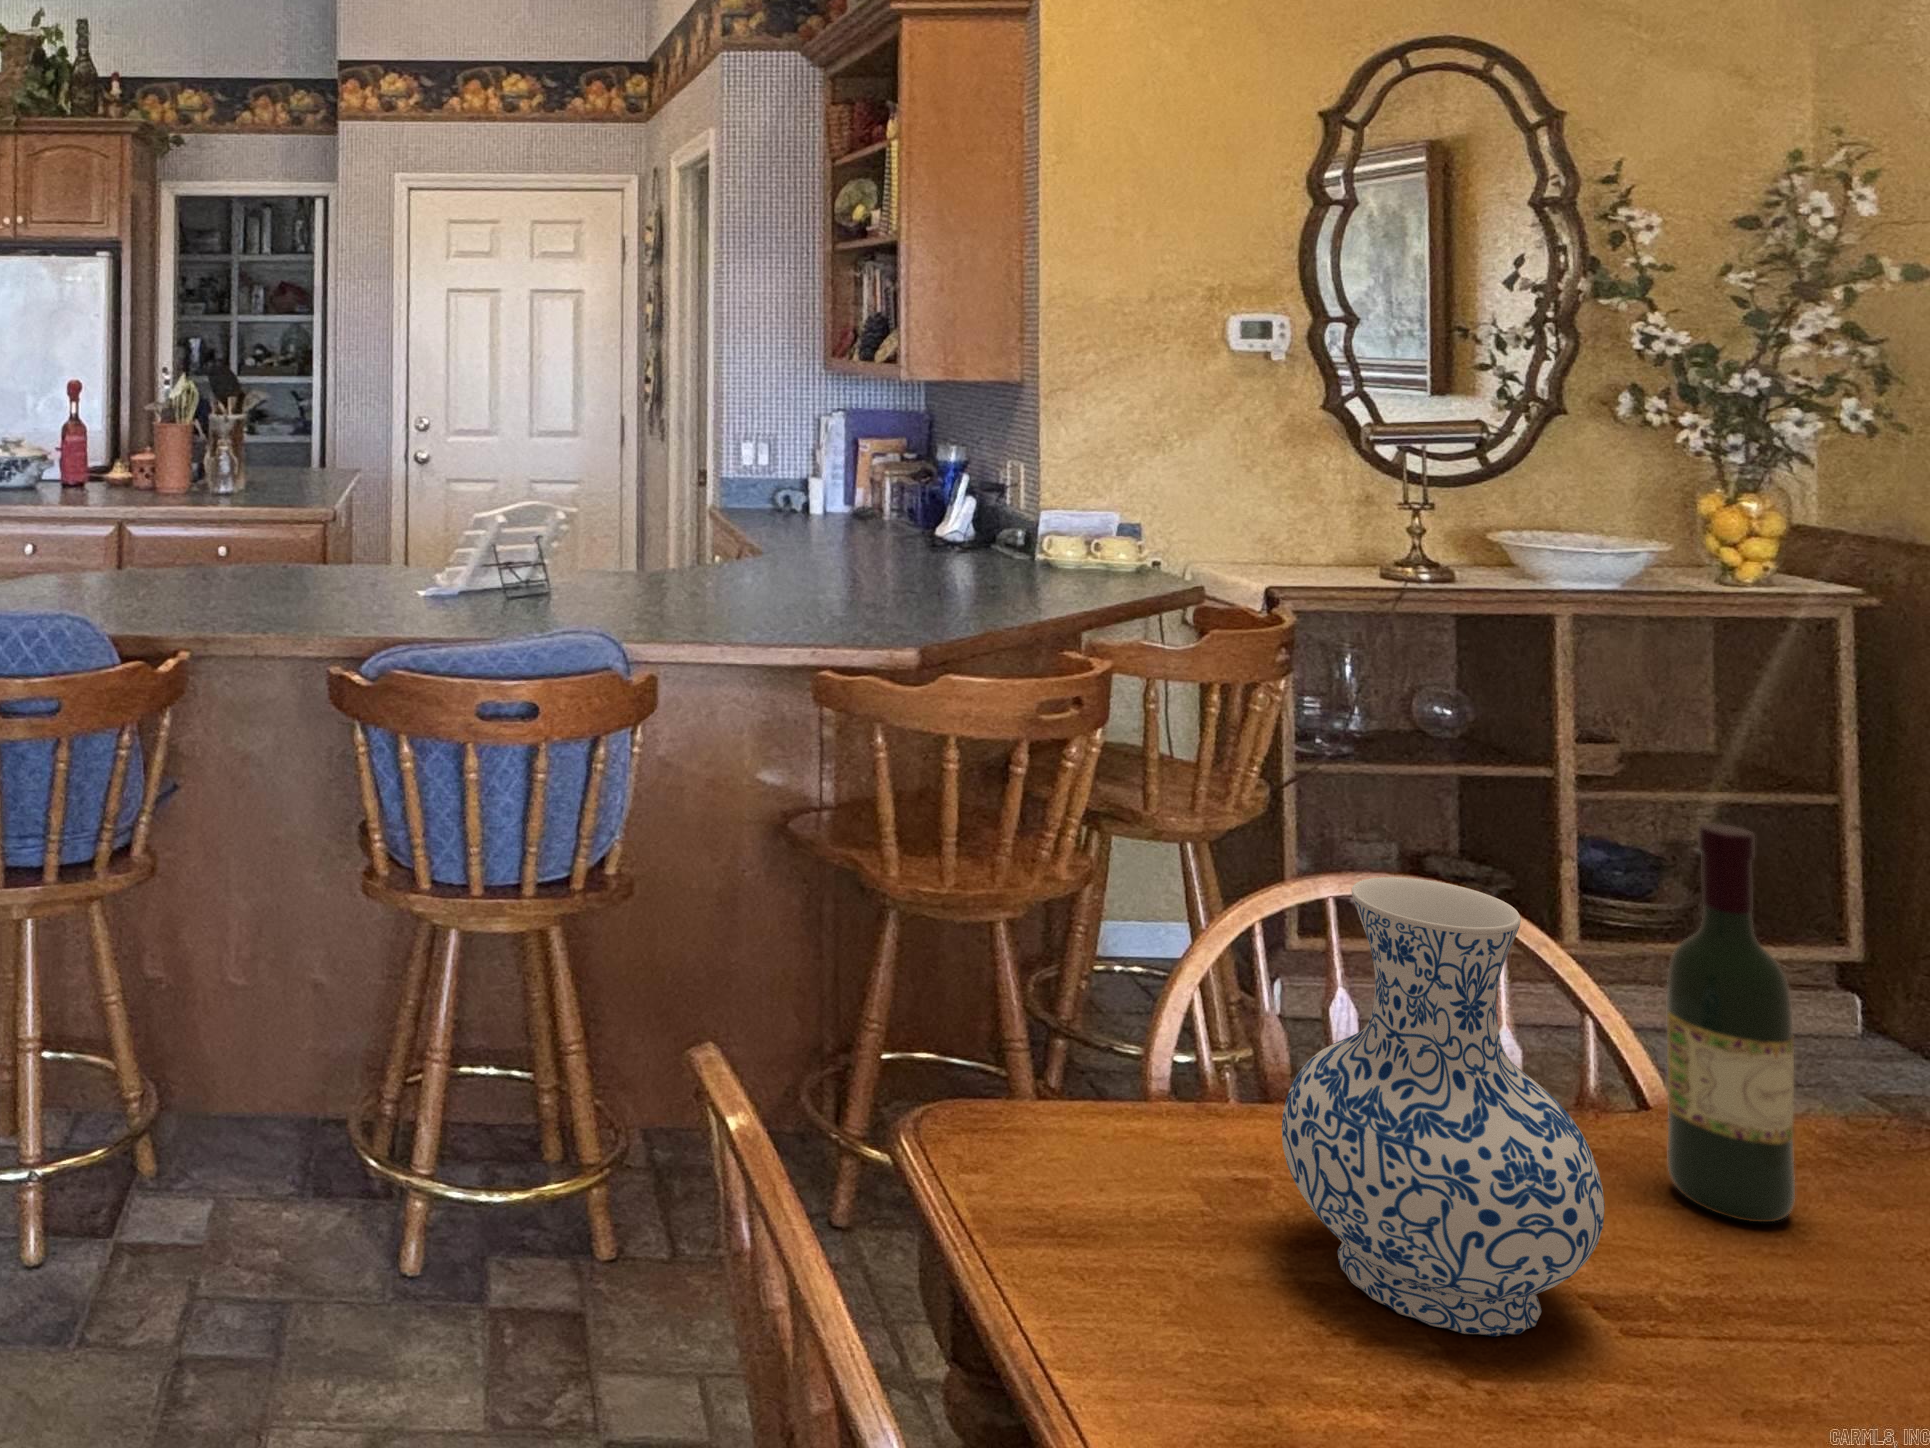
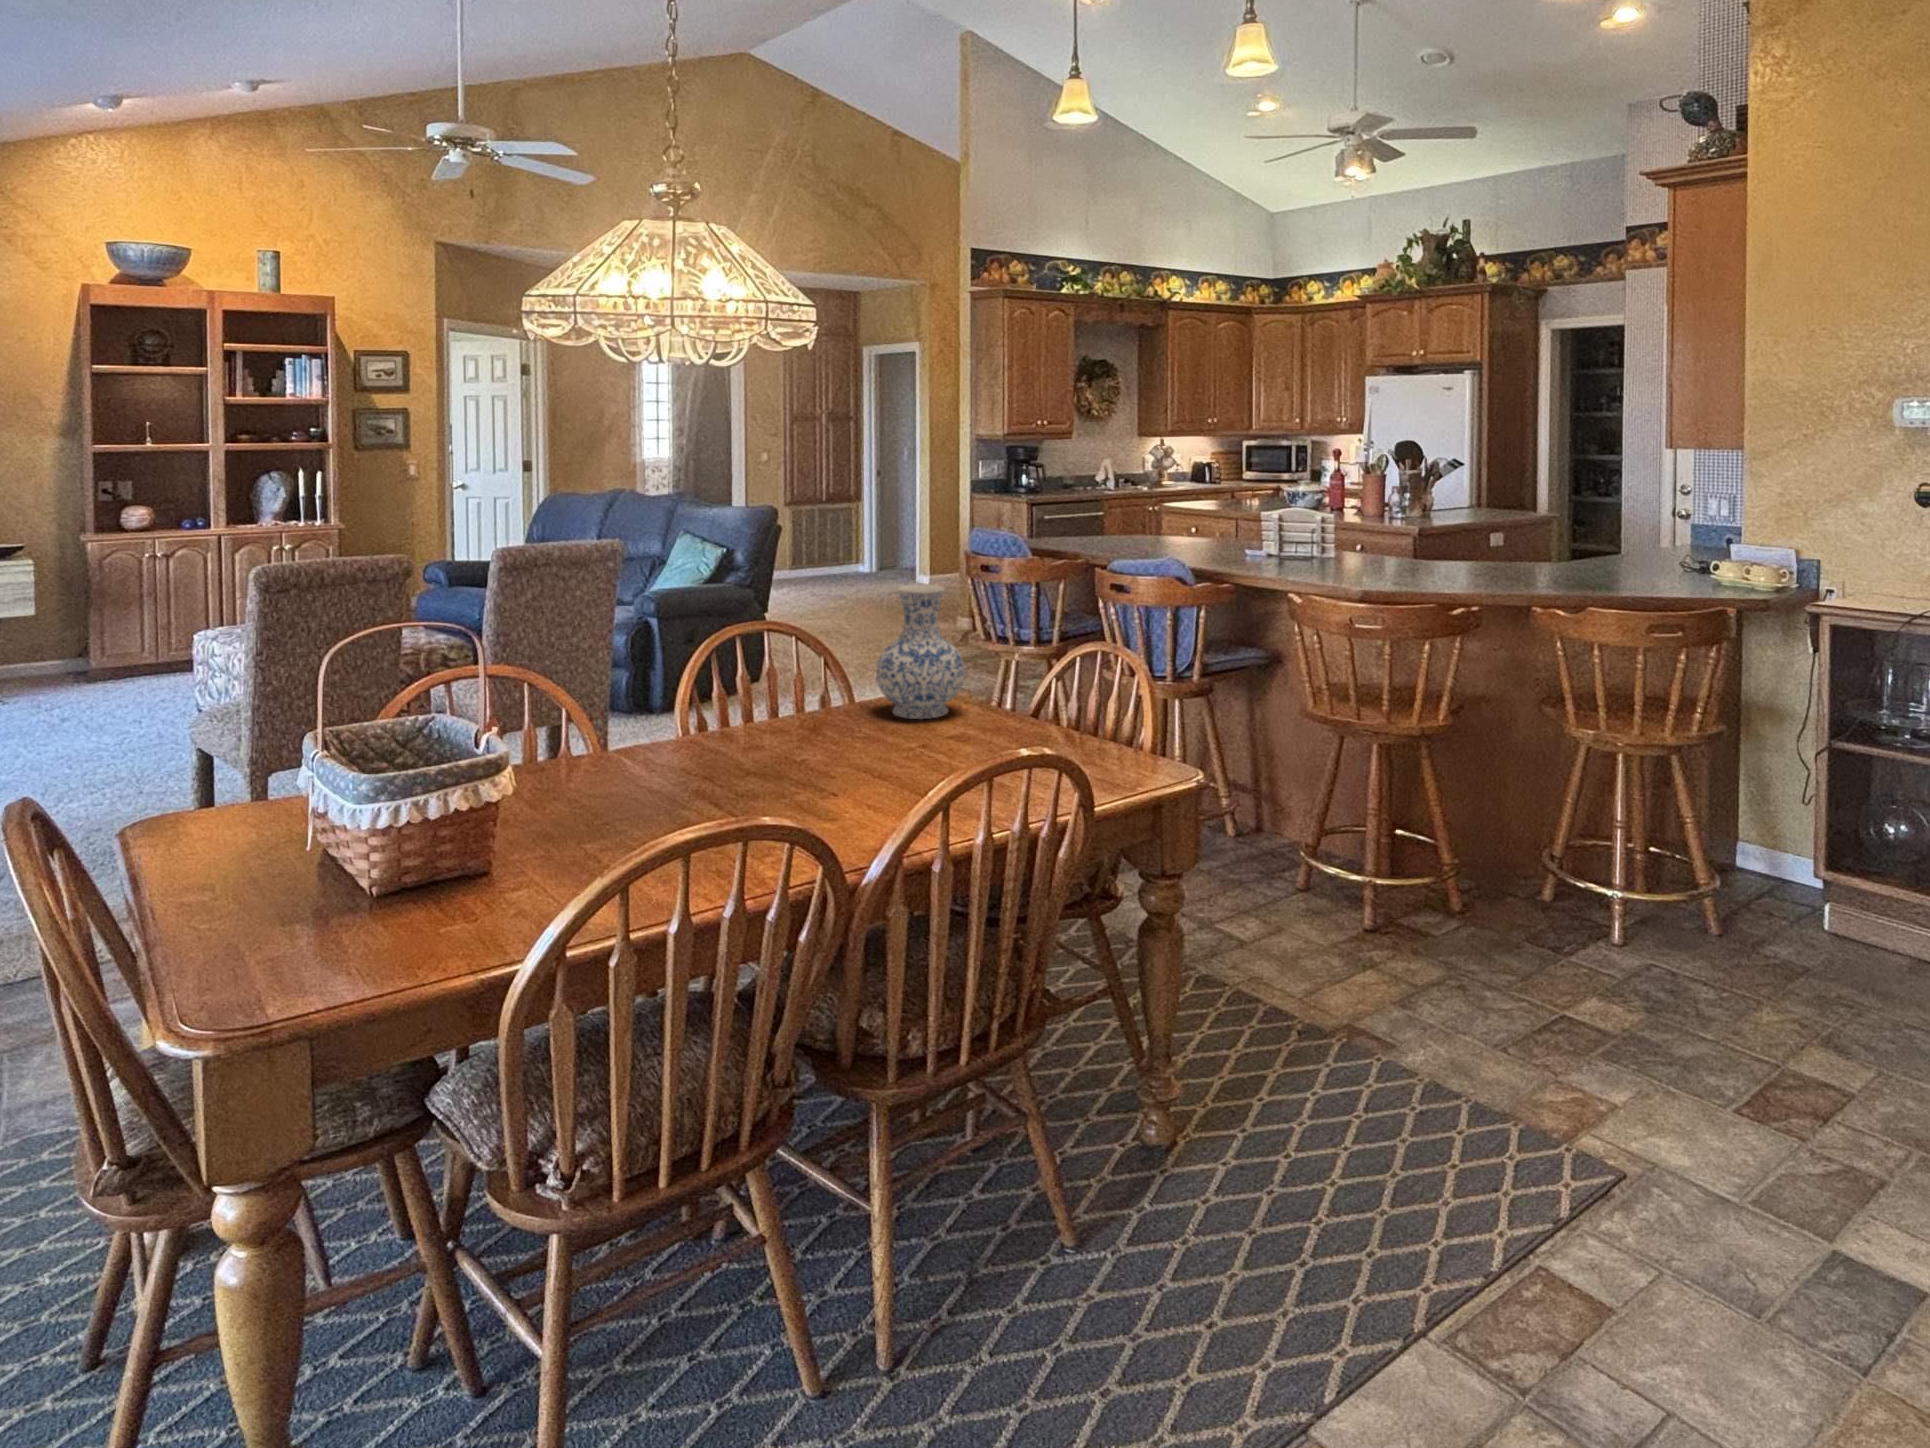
wine bottle: present [1667,823,1795,1222] -> none [1031,590,1068,737]

